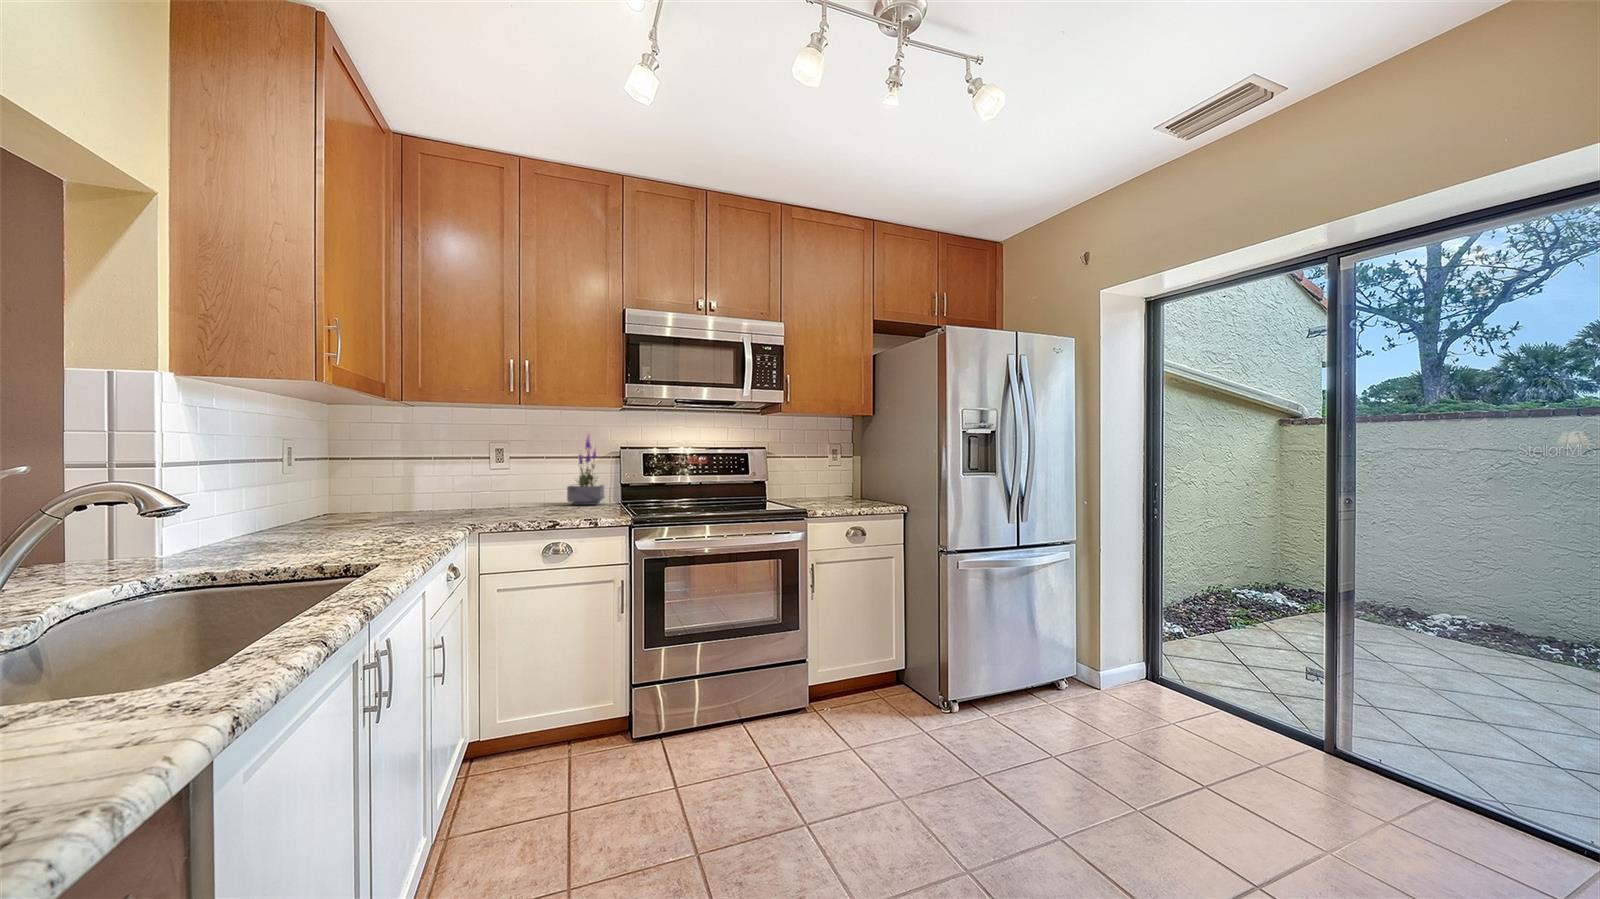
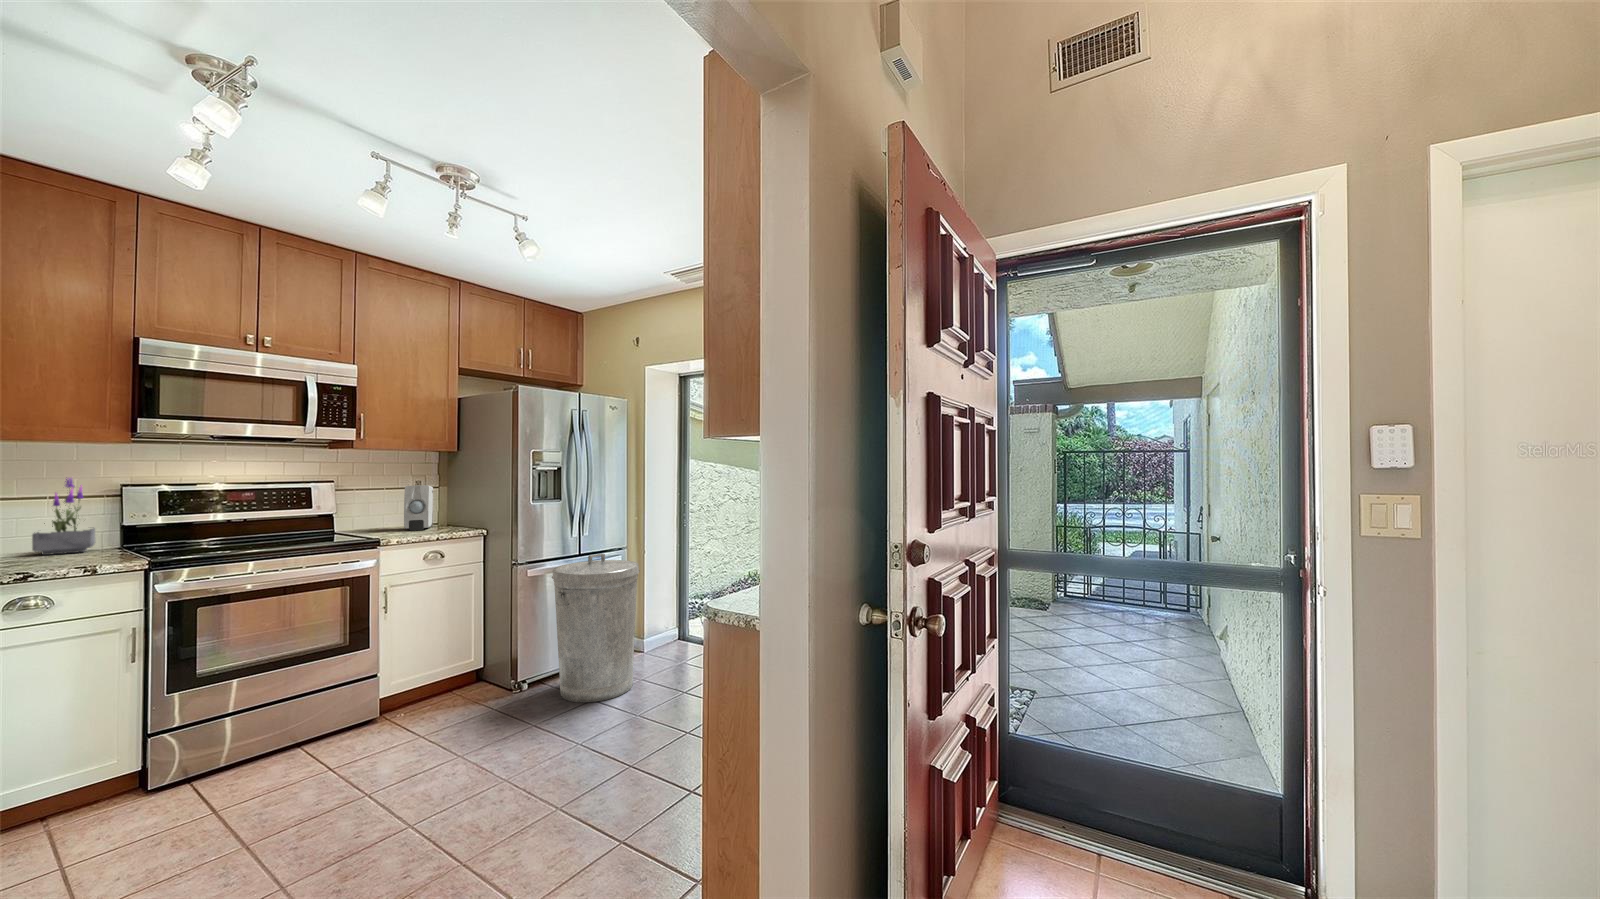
soap dispenser: none [827,455,852,504] -> present [404,485,433,531]
trash can: none [988,549,1111,754] -> present [552,553,640,703]

